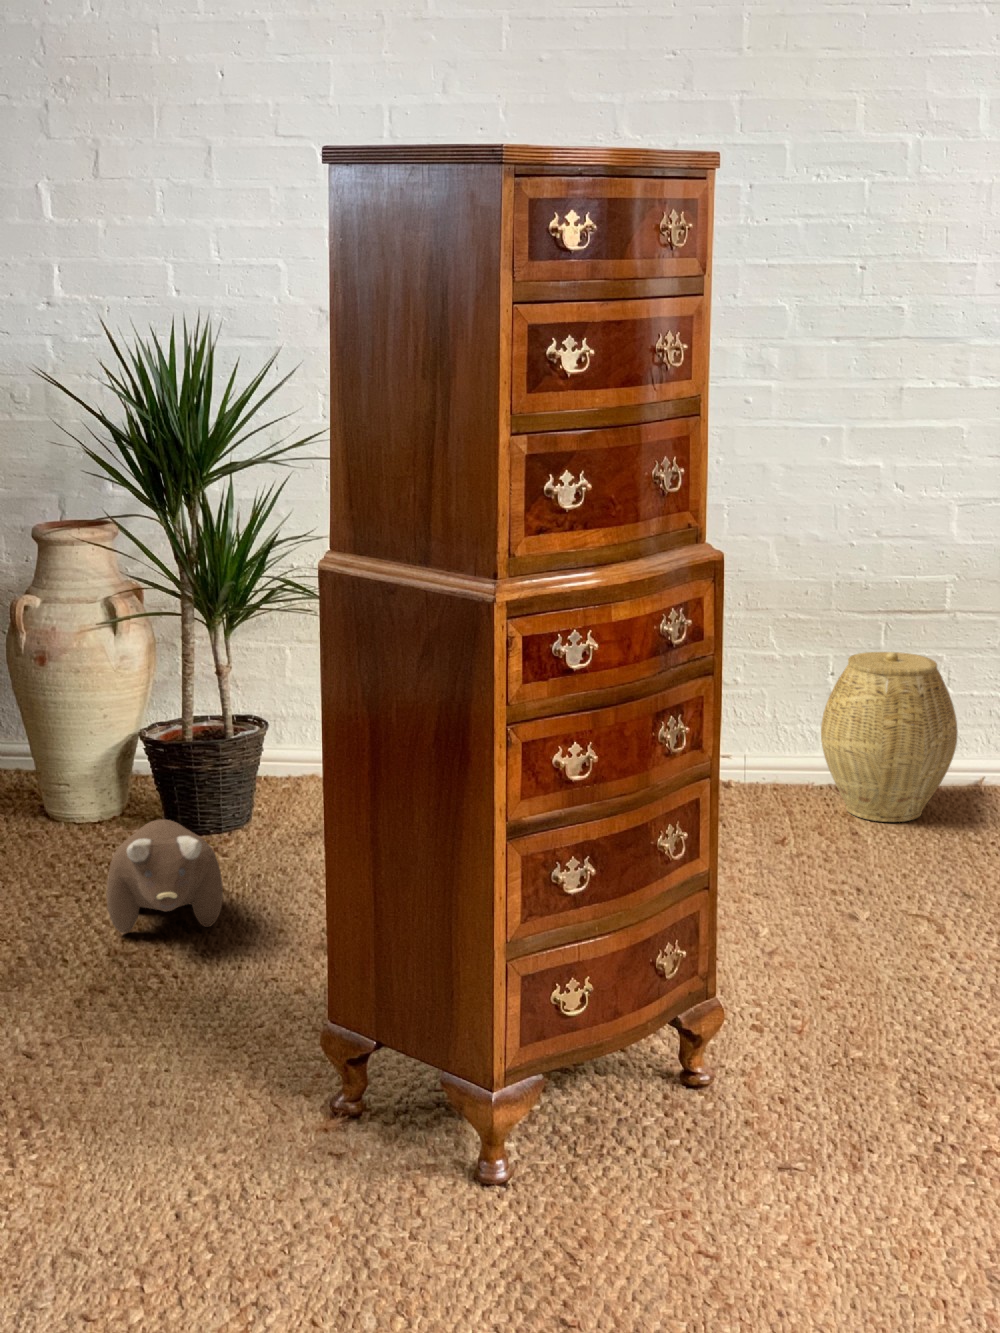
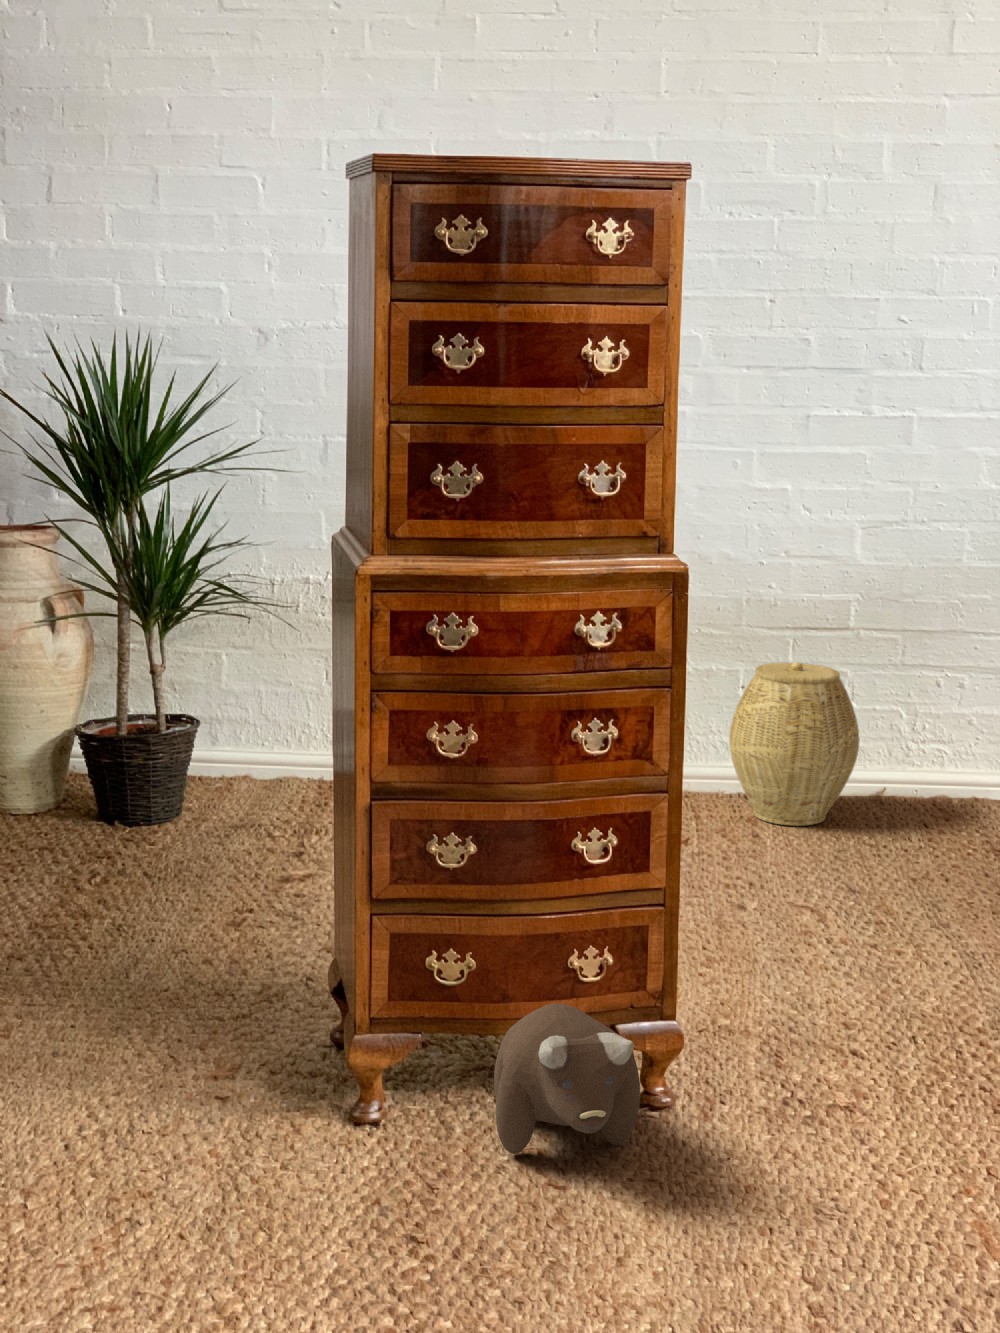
plush toy: present [107,819,223,933] -> present [494,1004,640,1154]

